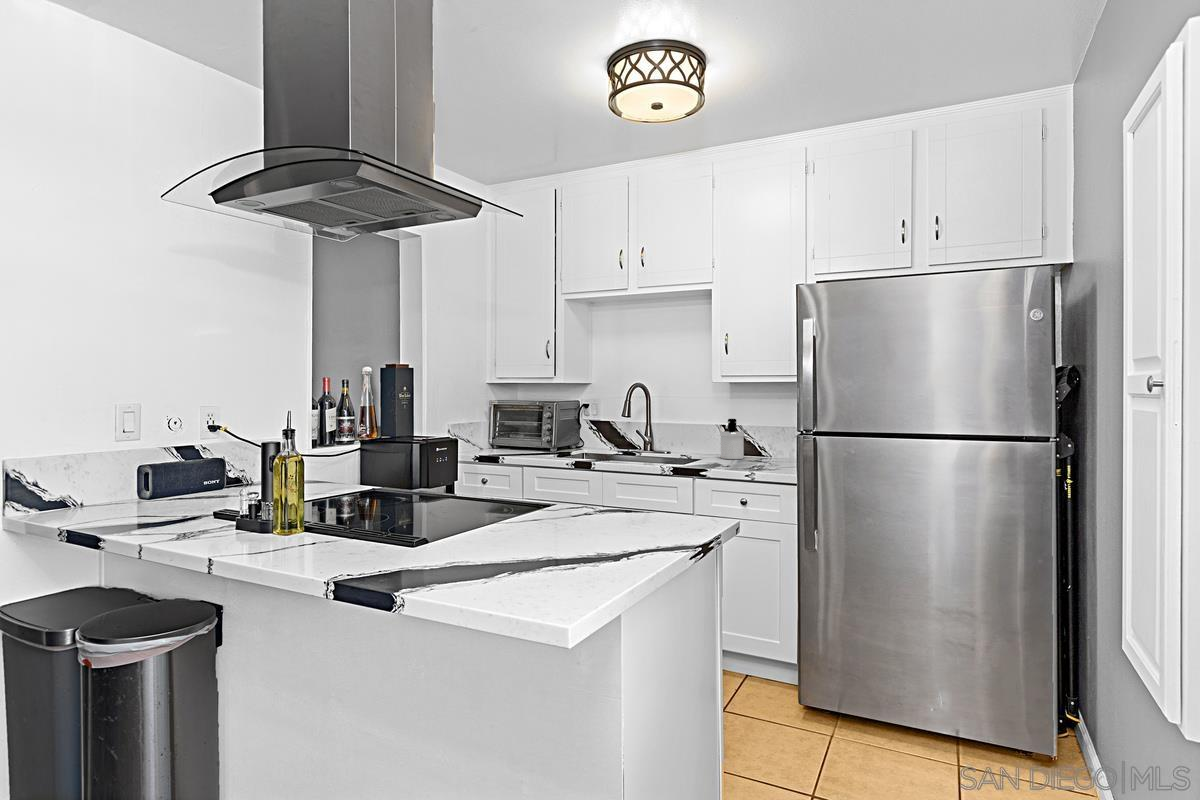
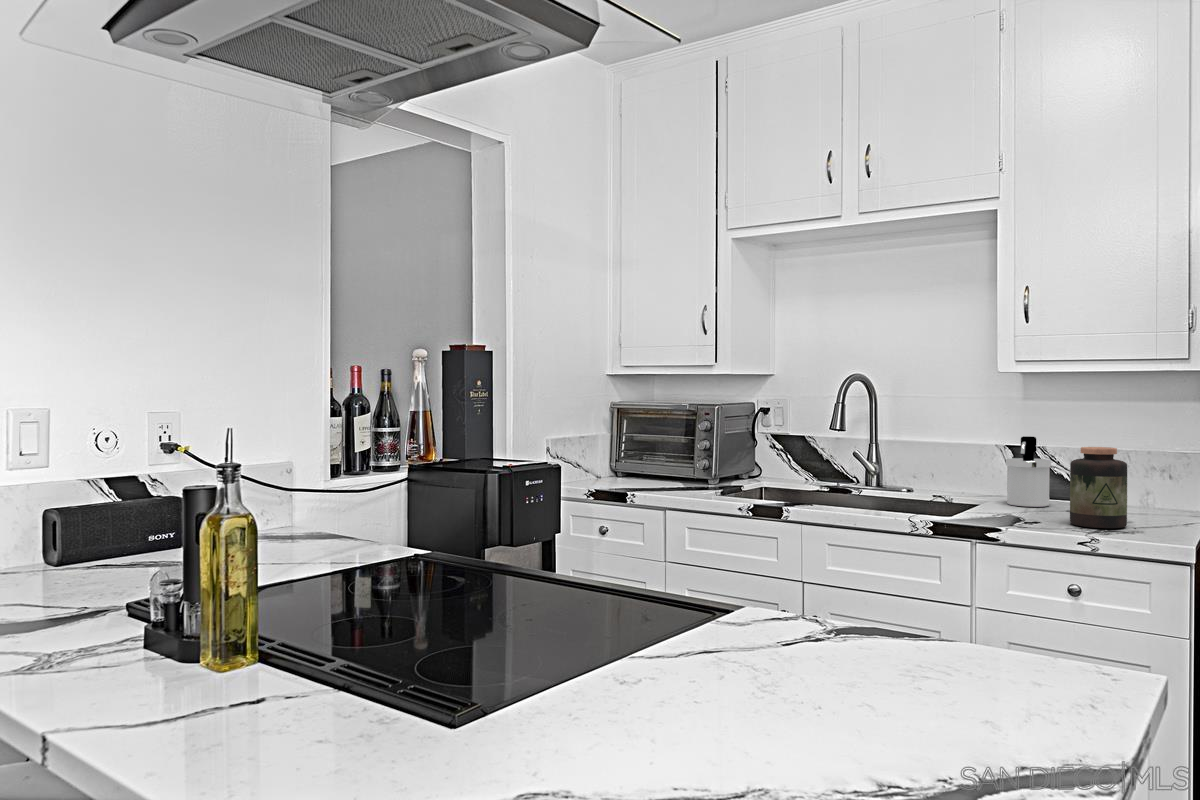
jar: none [748,424,777,469] -> present [1070,447,1127,528]

